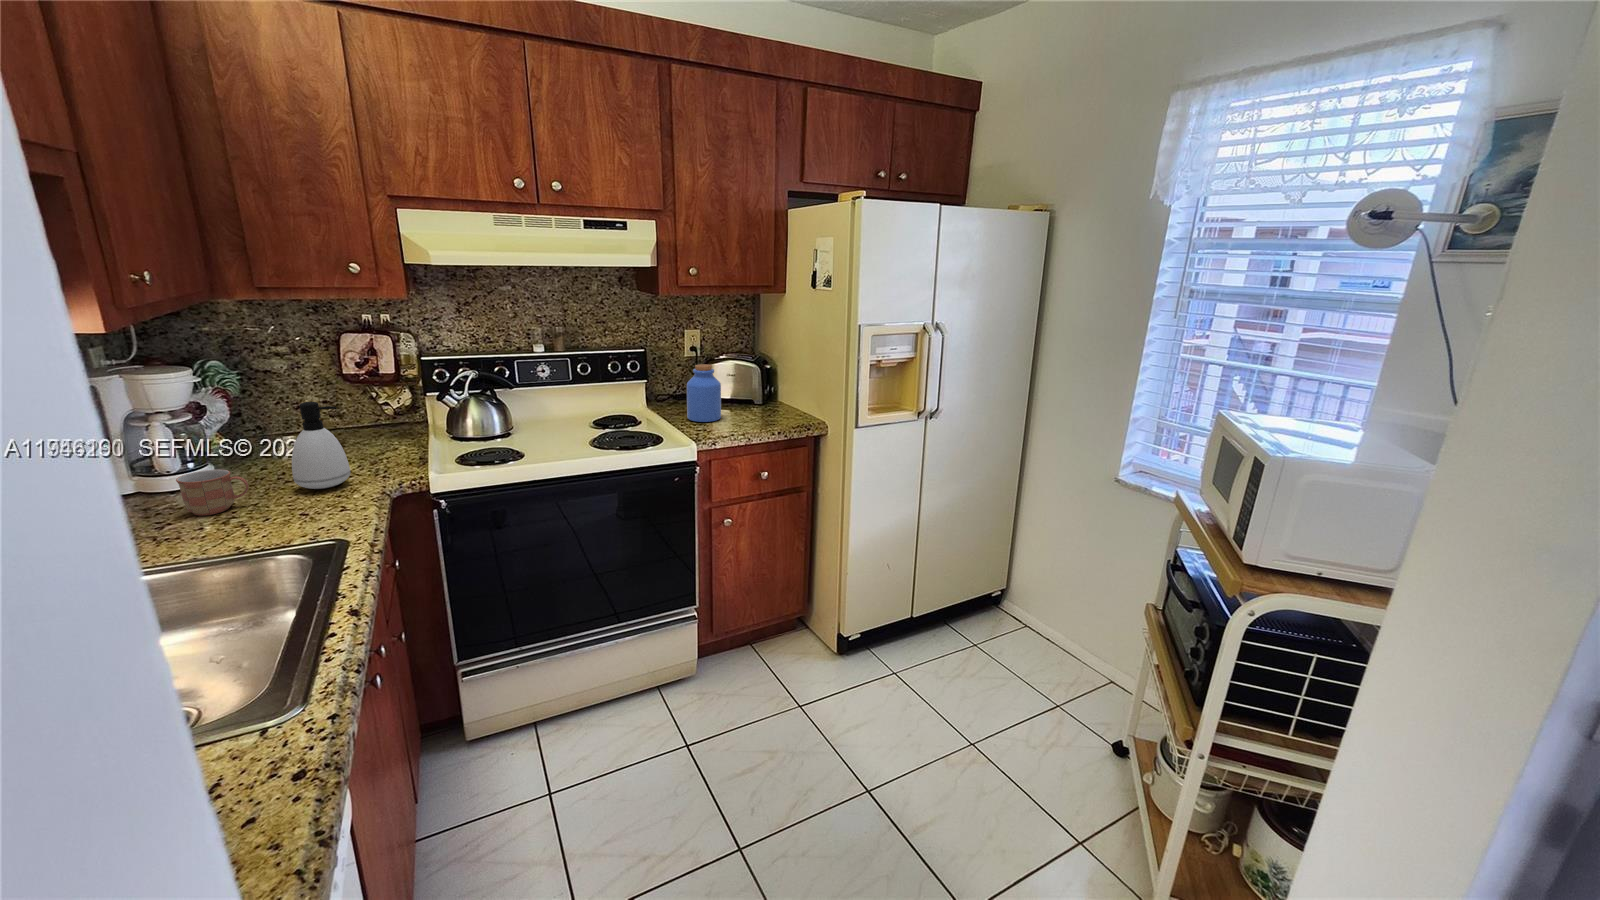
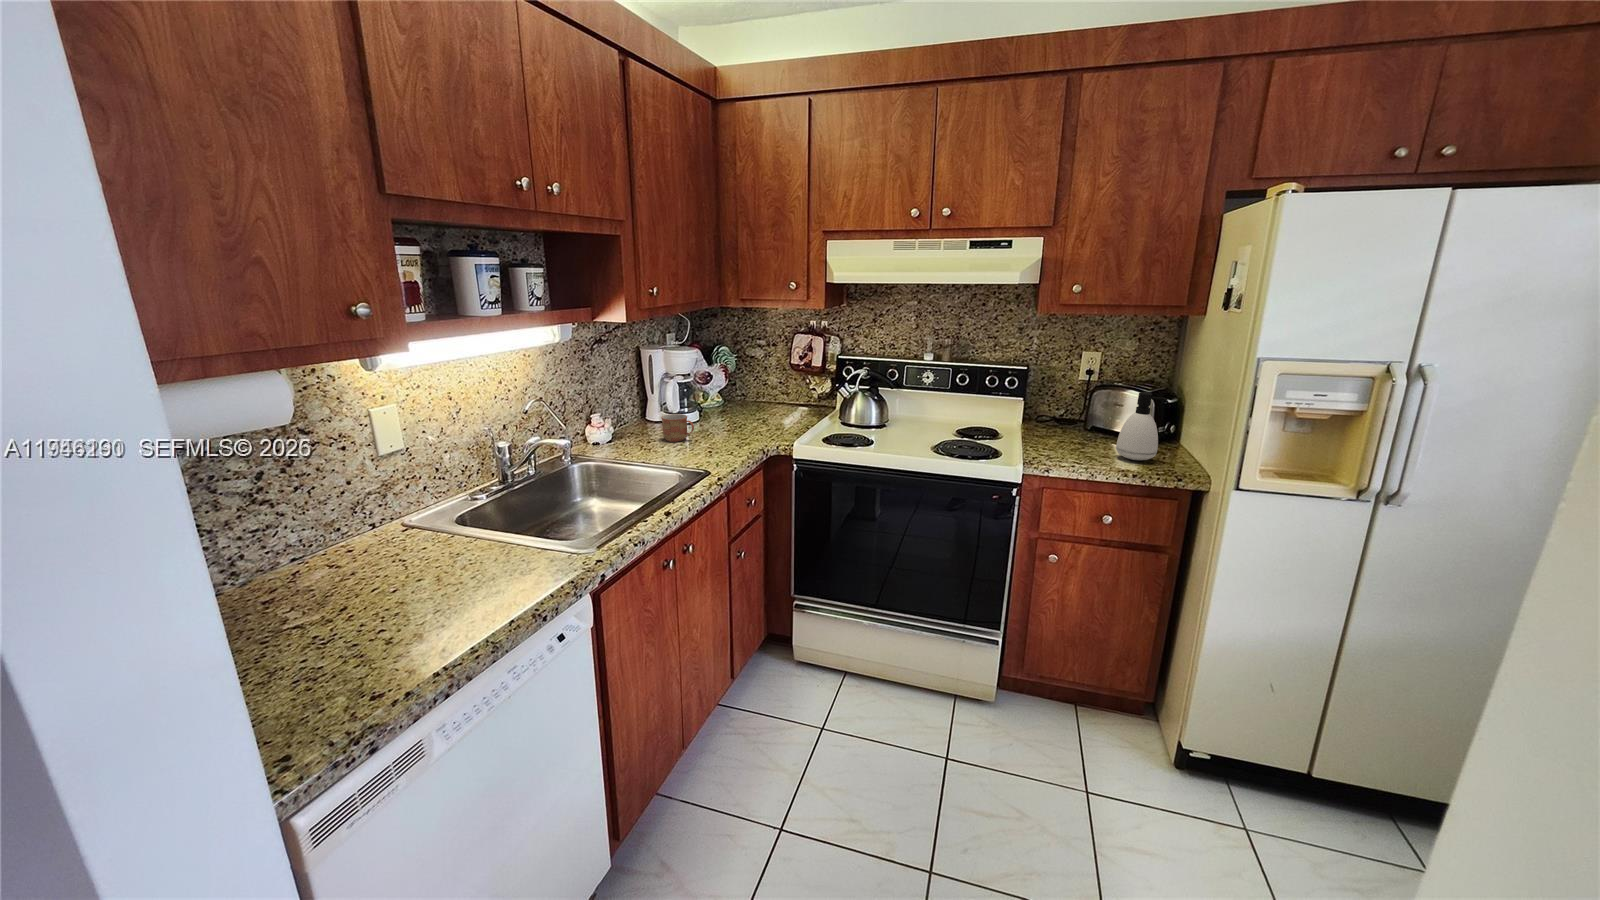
jar: present [687,364,721,422] -> none [1046,387,1089,449]
soap dispenser: present [292,402,350,489] -> present [1116,392,1168,460]

